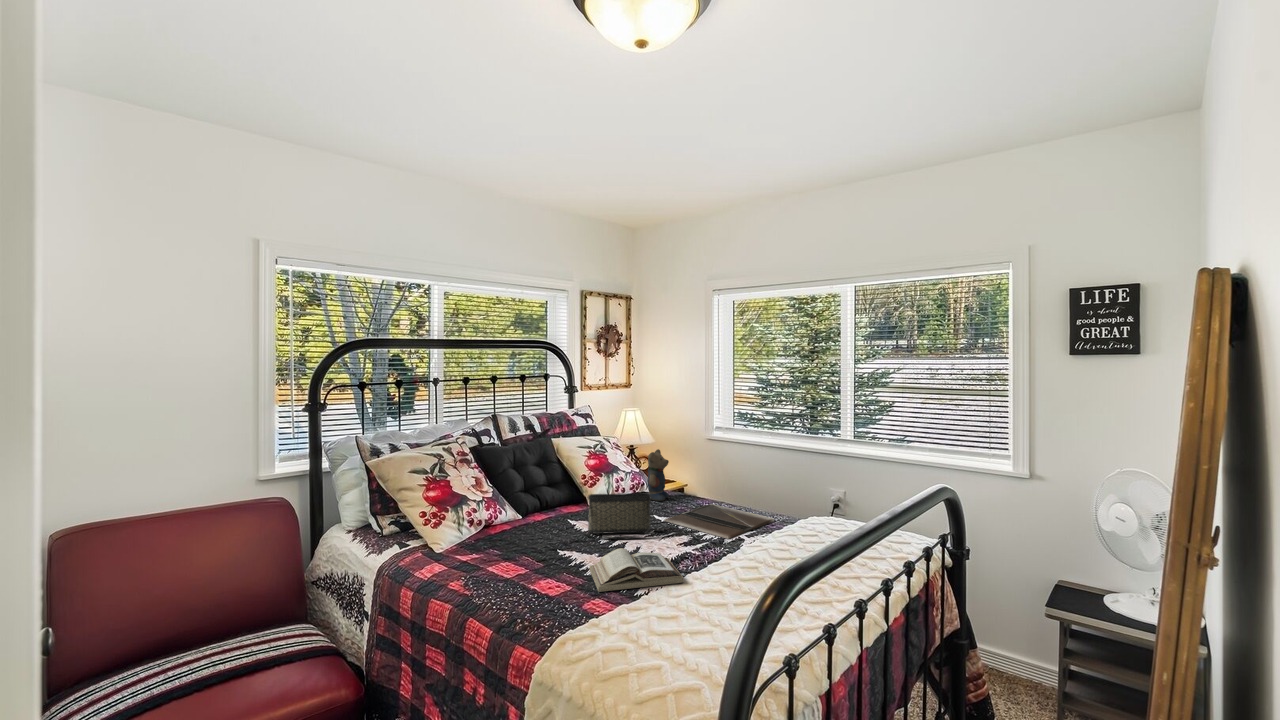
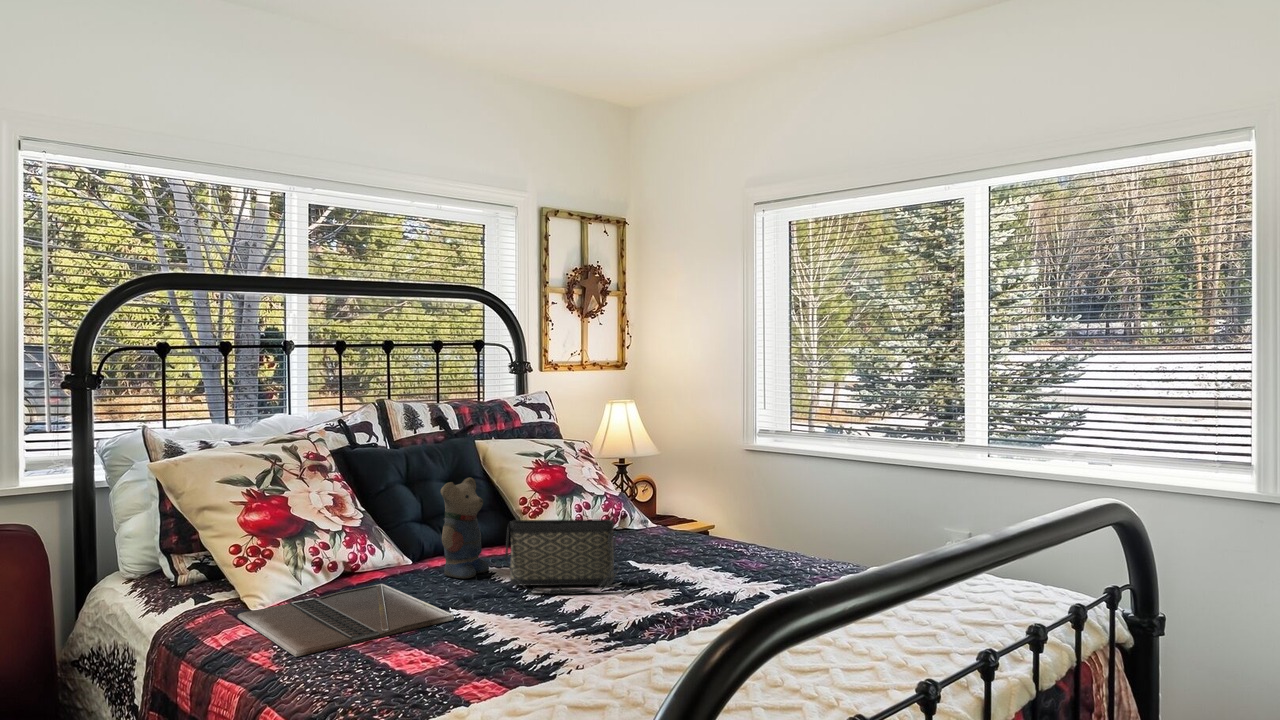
teddy bear: present [647,449,669,501] -> present [440,477,489,578]
laptop: present [664,504,774,539] -> present [238,584,454,657]
book: present [590,548,684,592] -> none [489,601,640,669]

